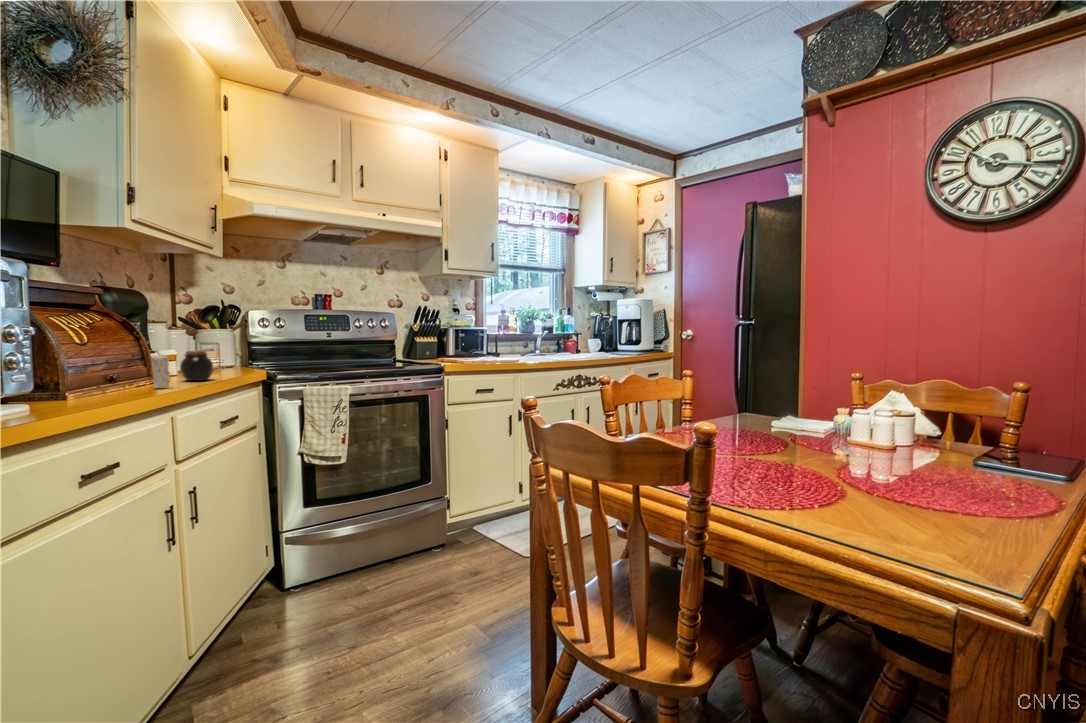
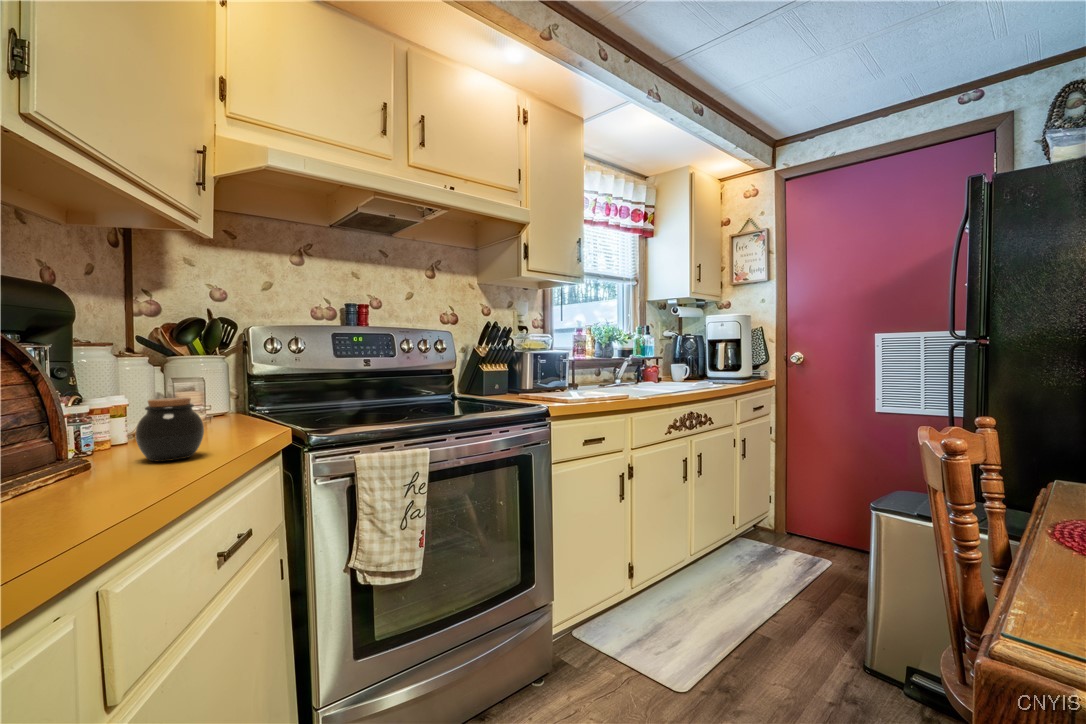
candle: present [151,354,170,388] -> none [66,400,111,494]

